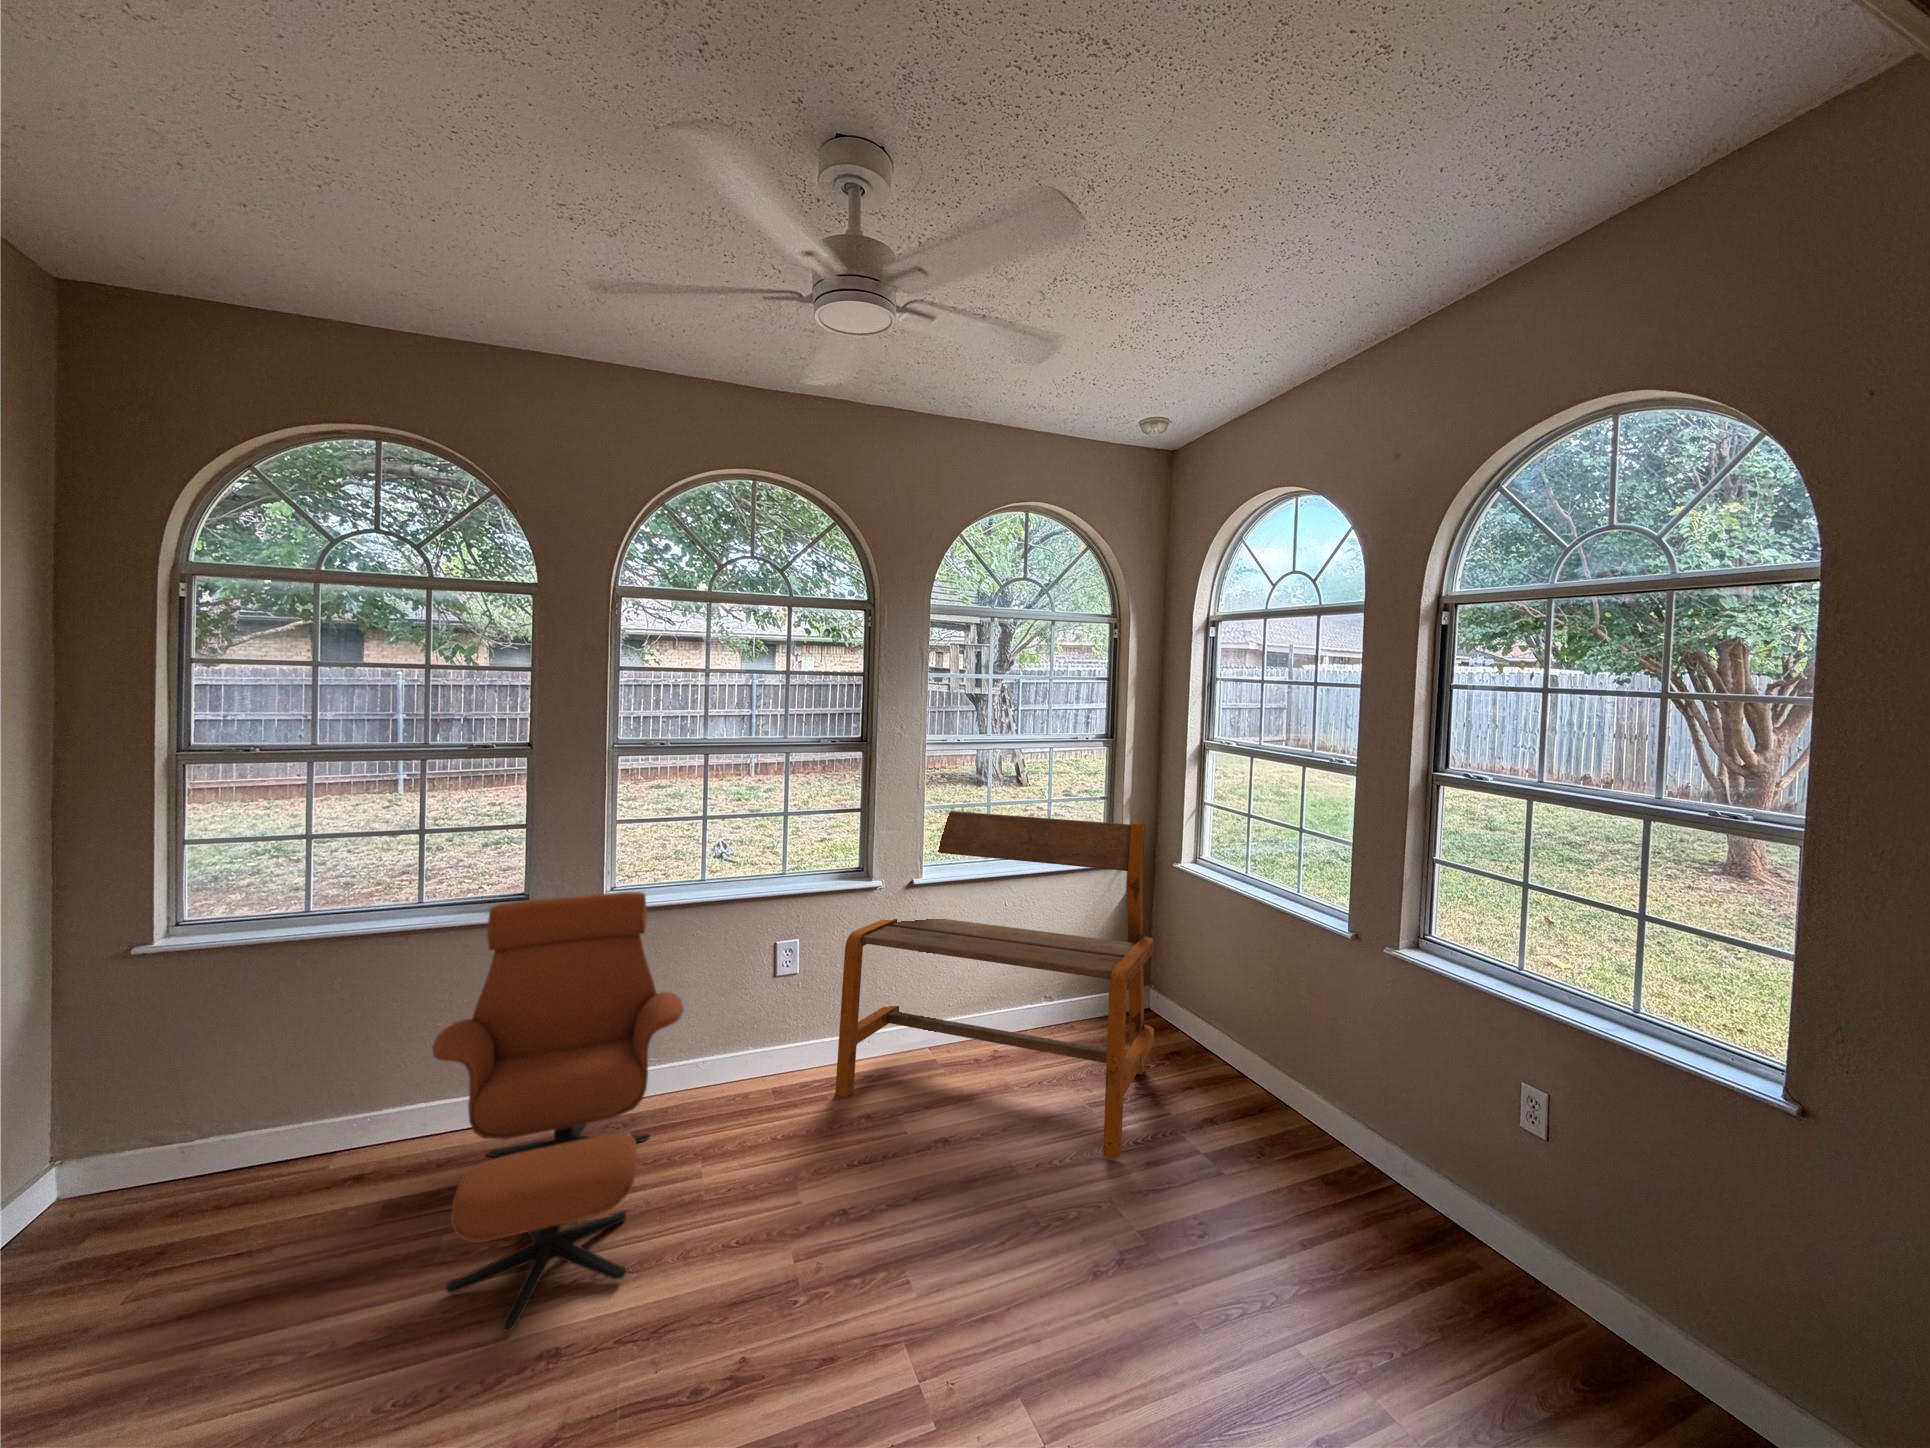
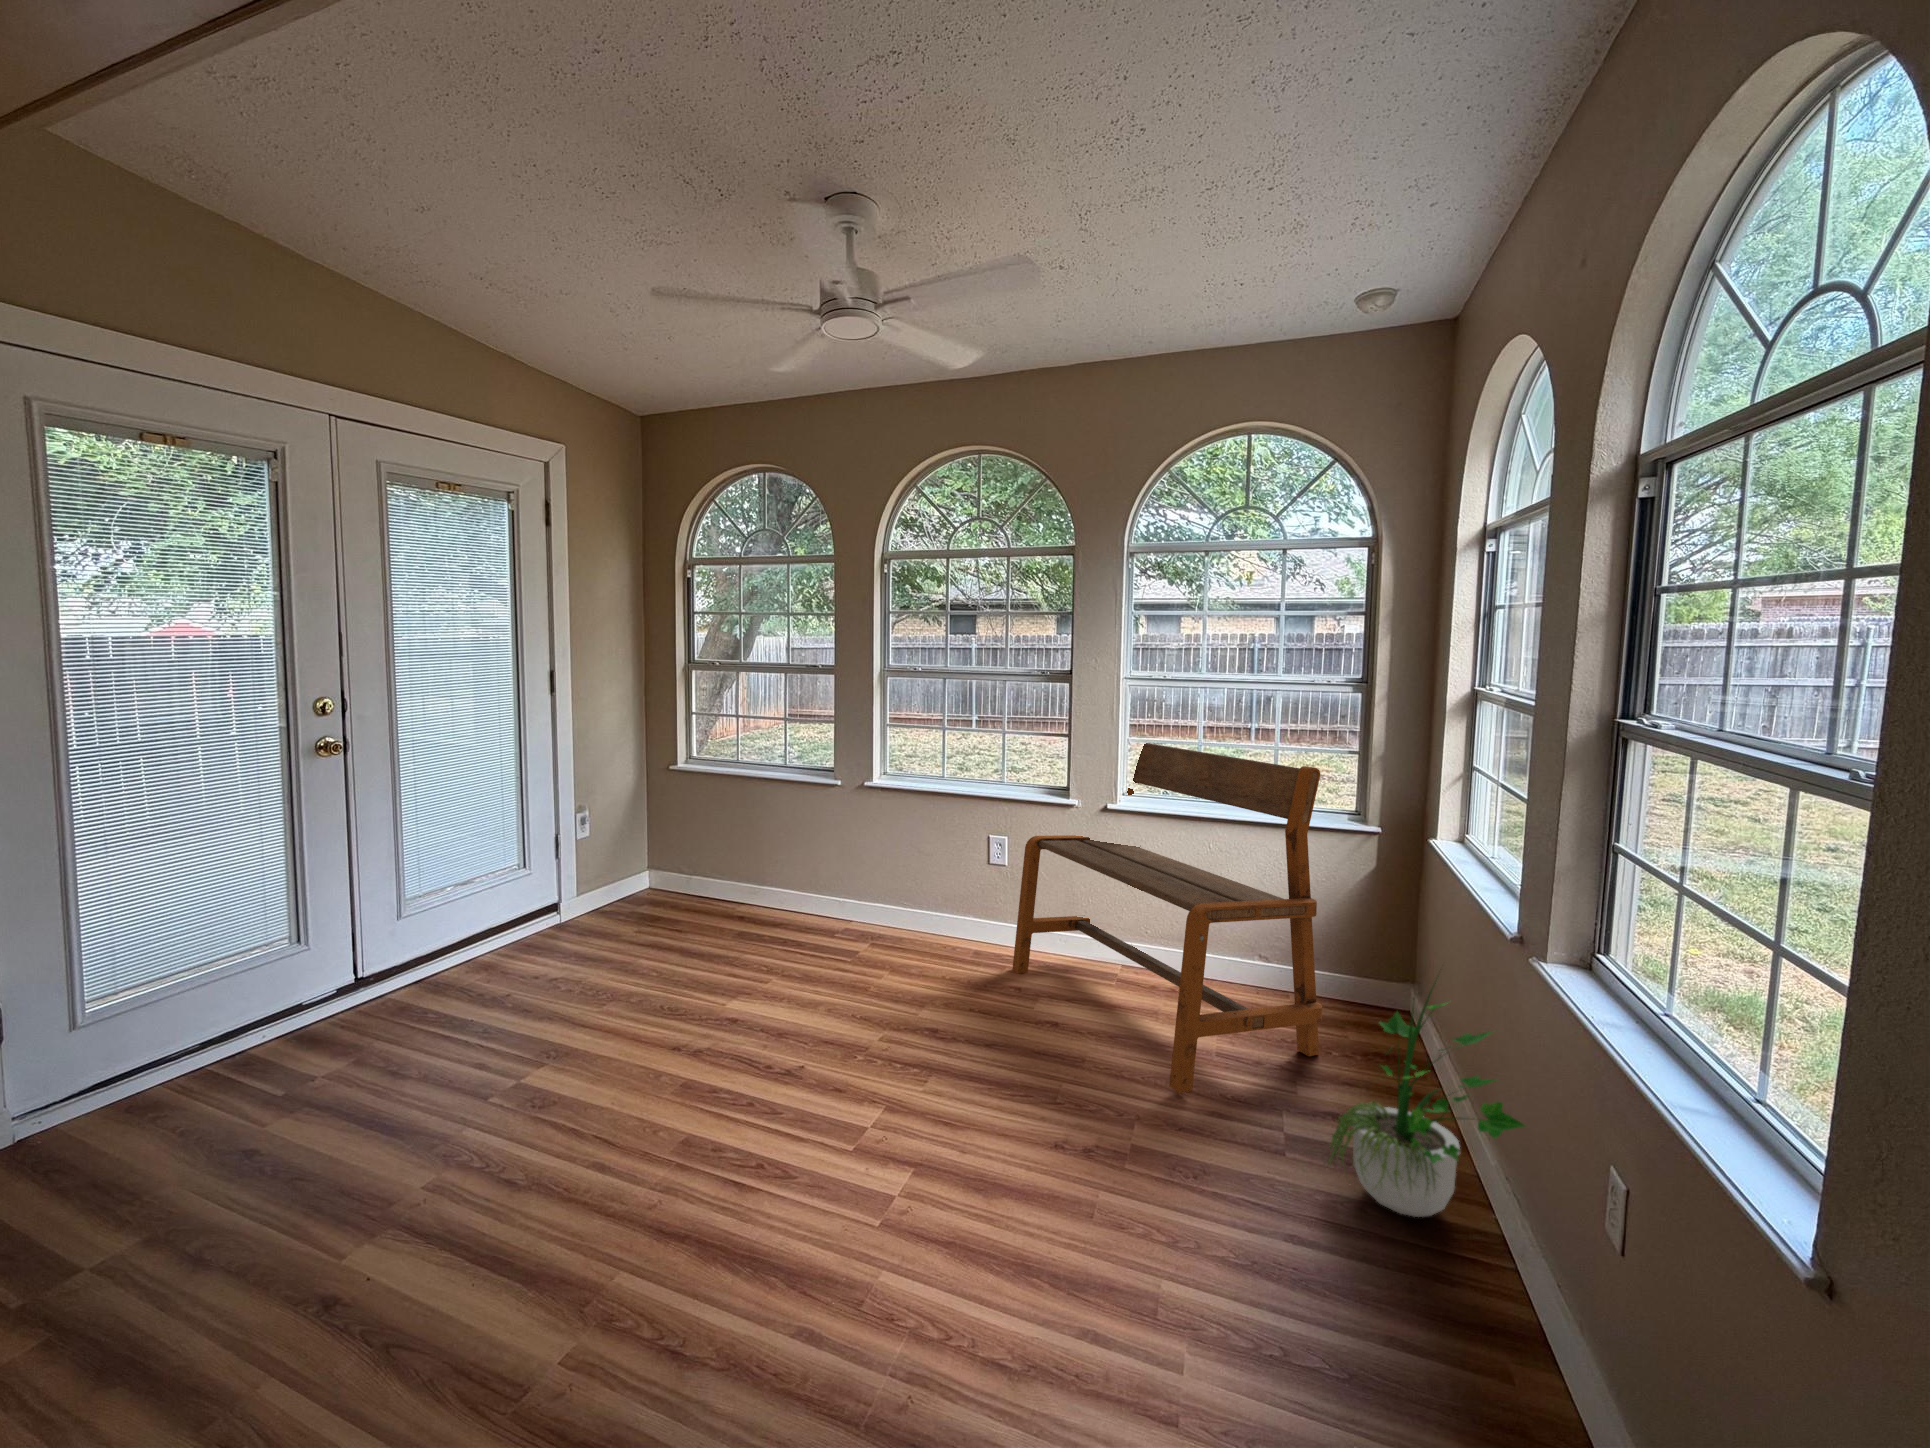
lounge chair: present [432,892,684,1332] -> none [719,767,903,1004]
potted plant: none [1257,967,1421,1180] -> present [1327,987,1525,1217]

